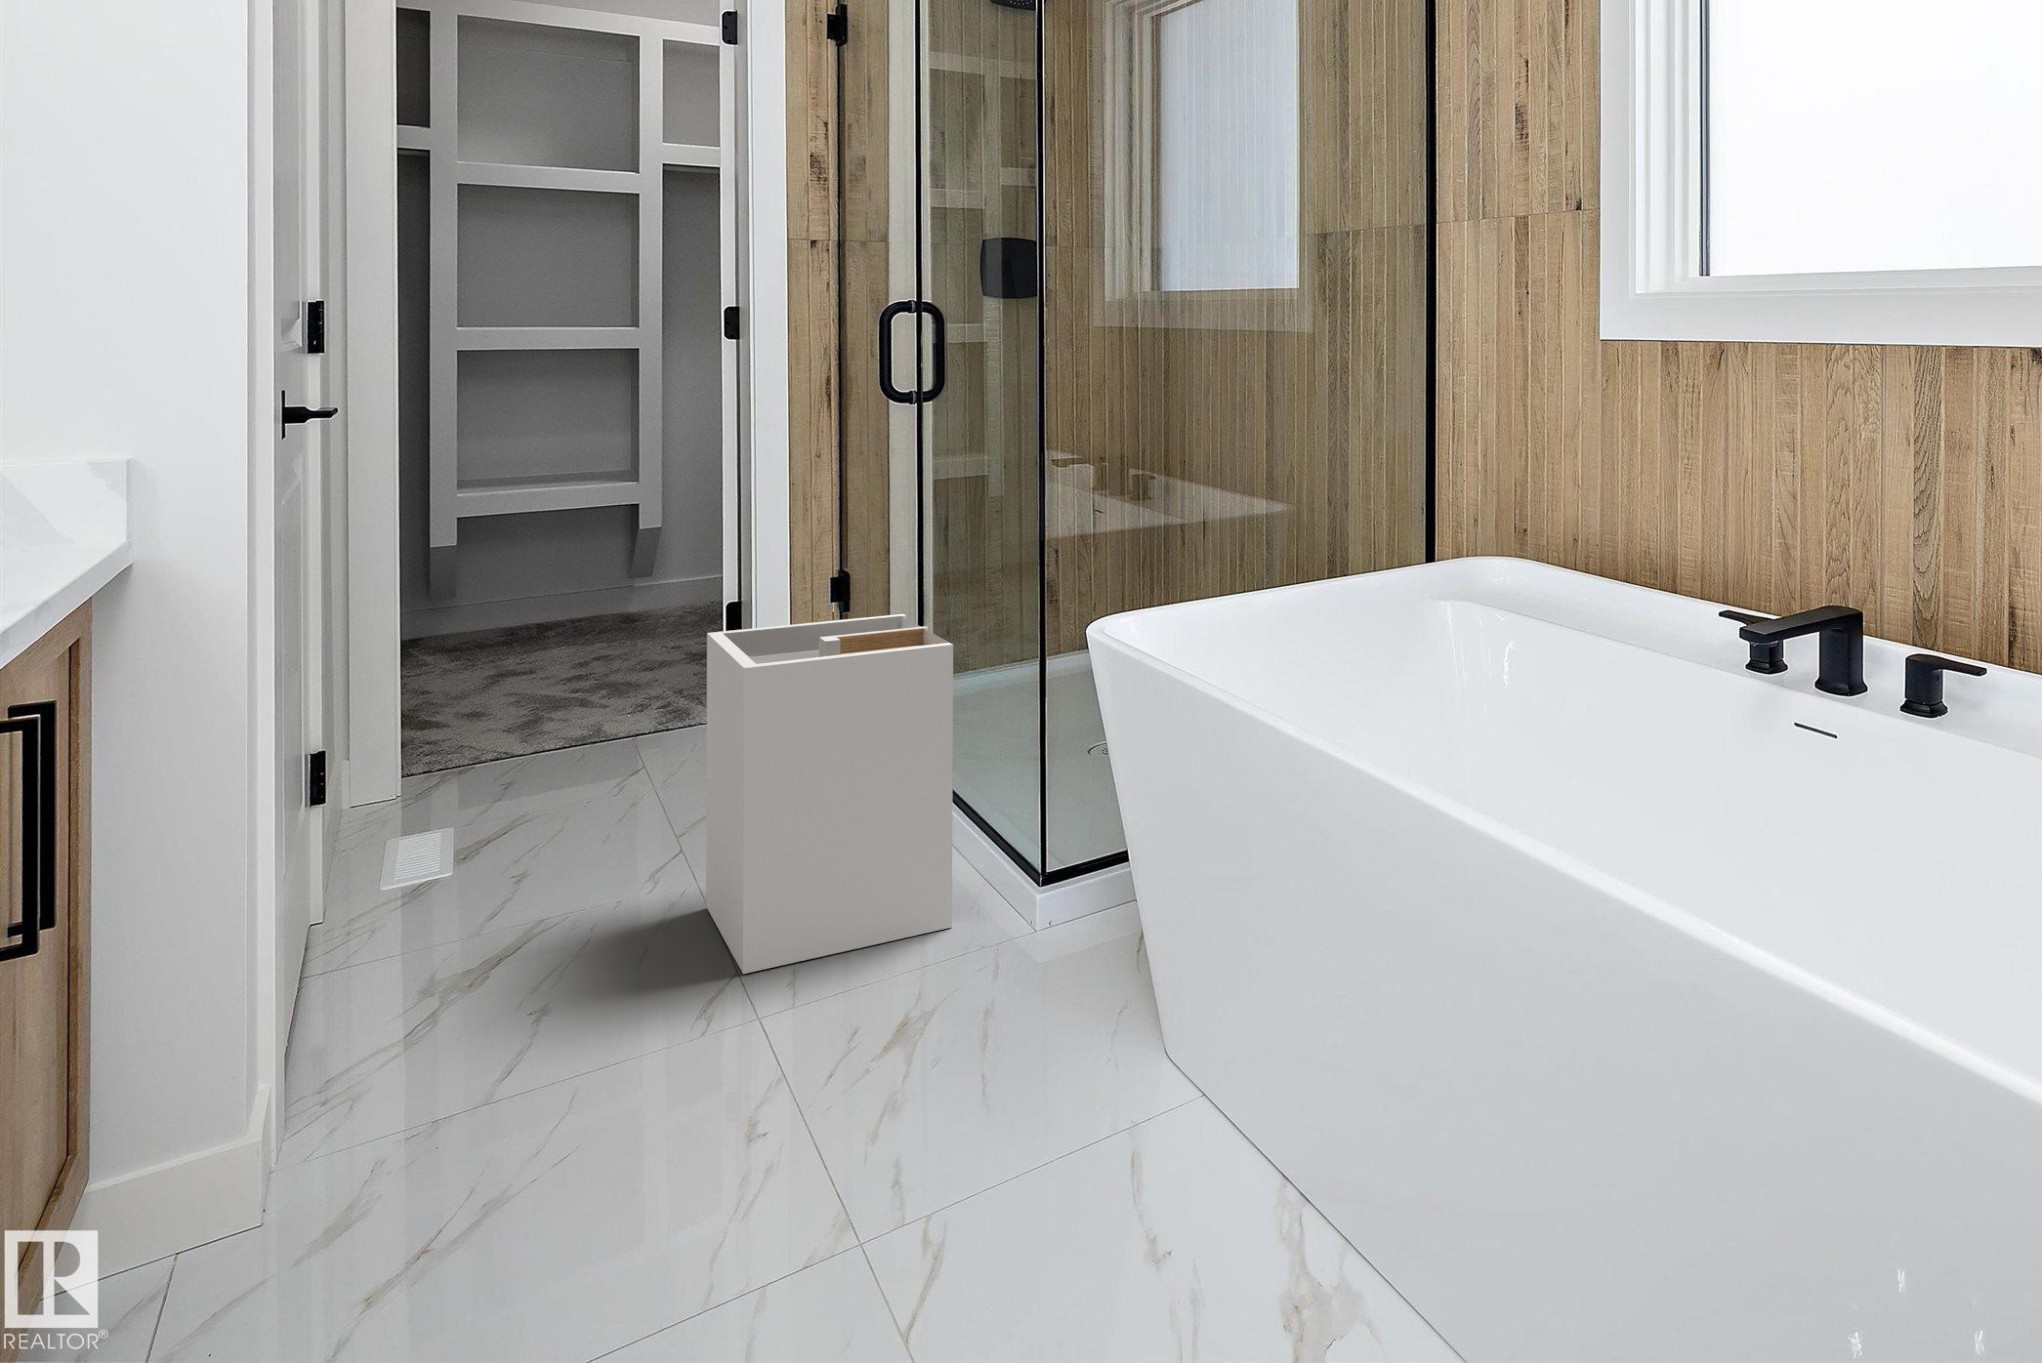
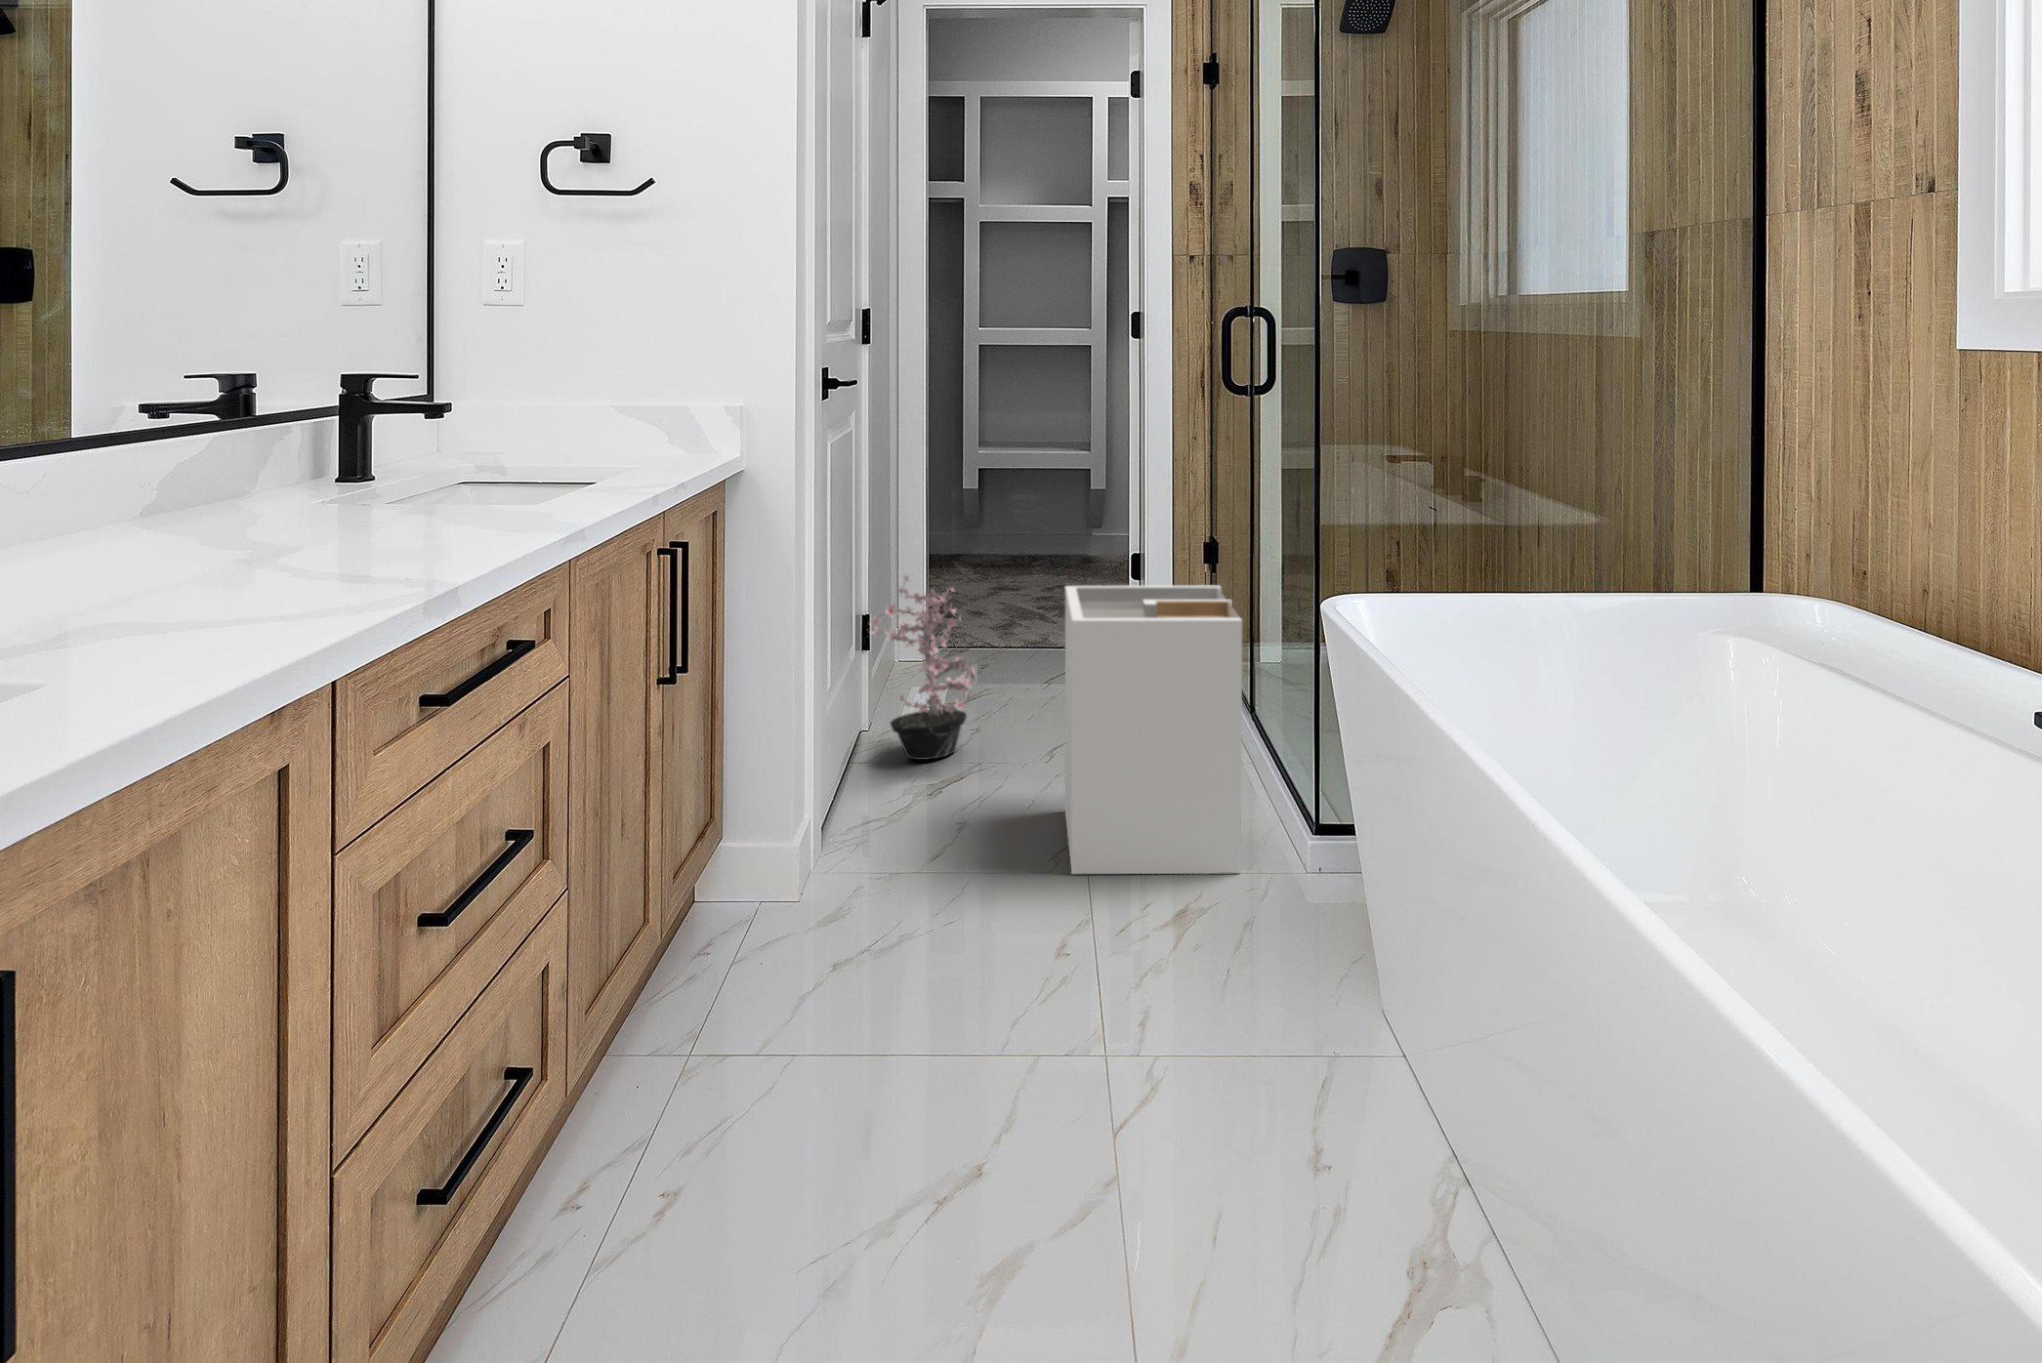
potted plant: none [383,642,564,890] -> present [871,576,976,760]

